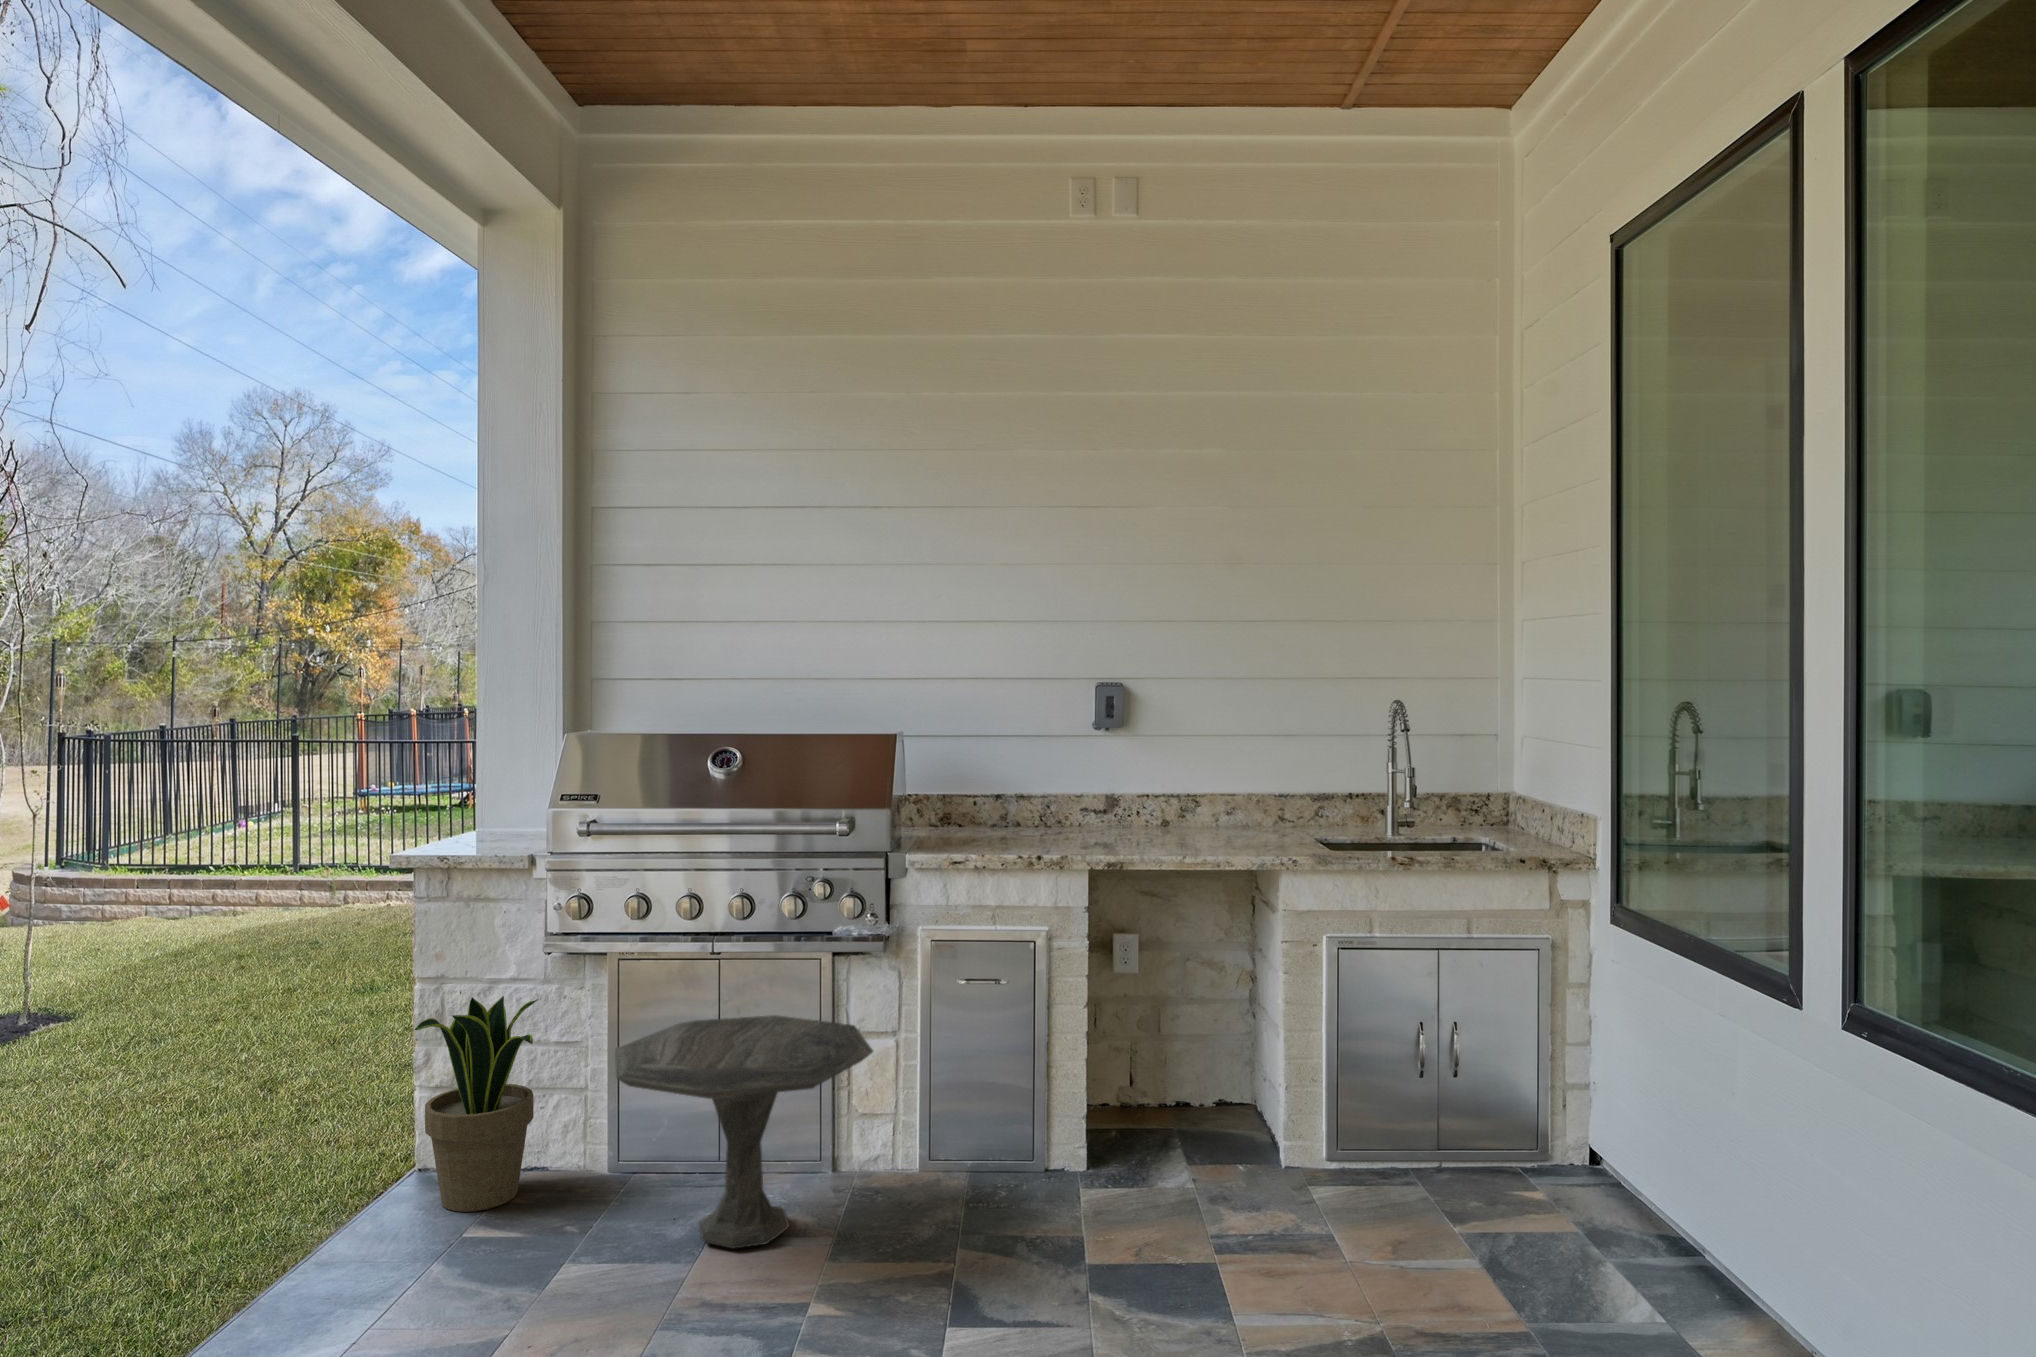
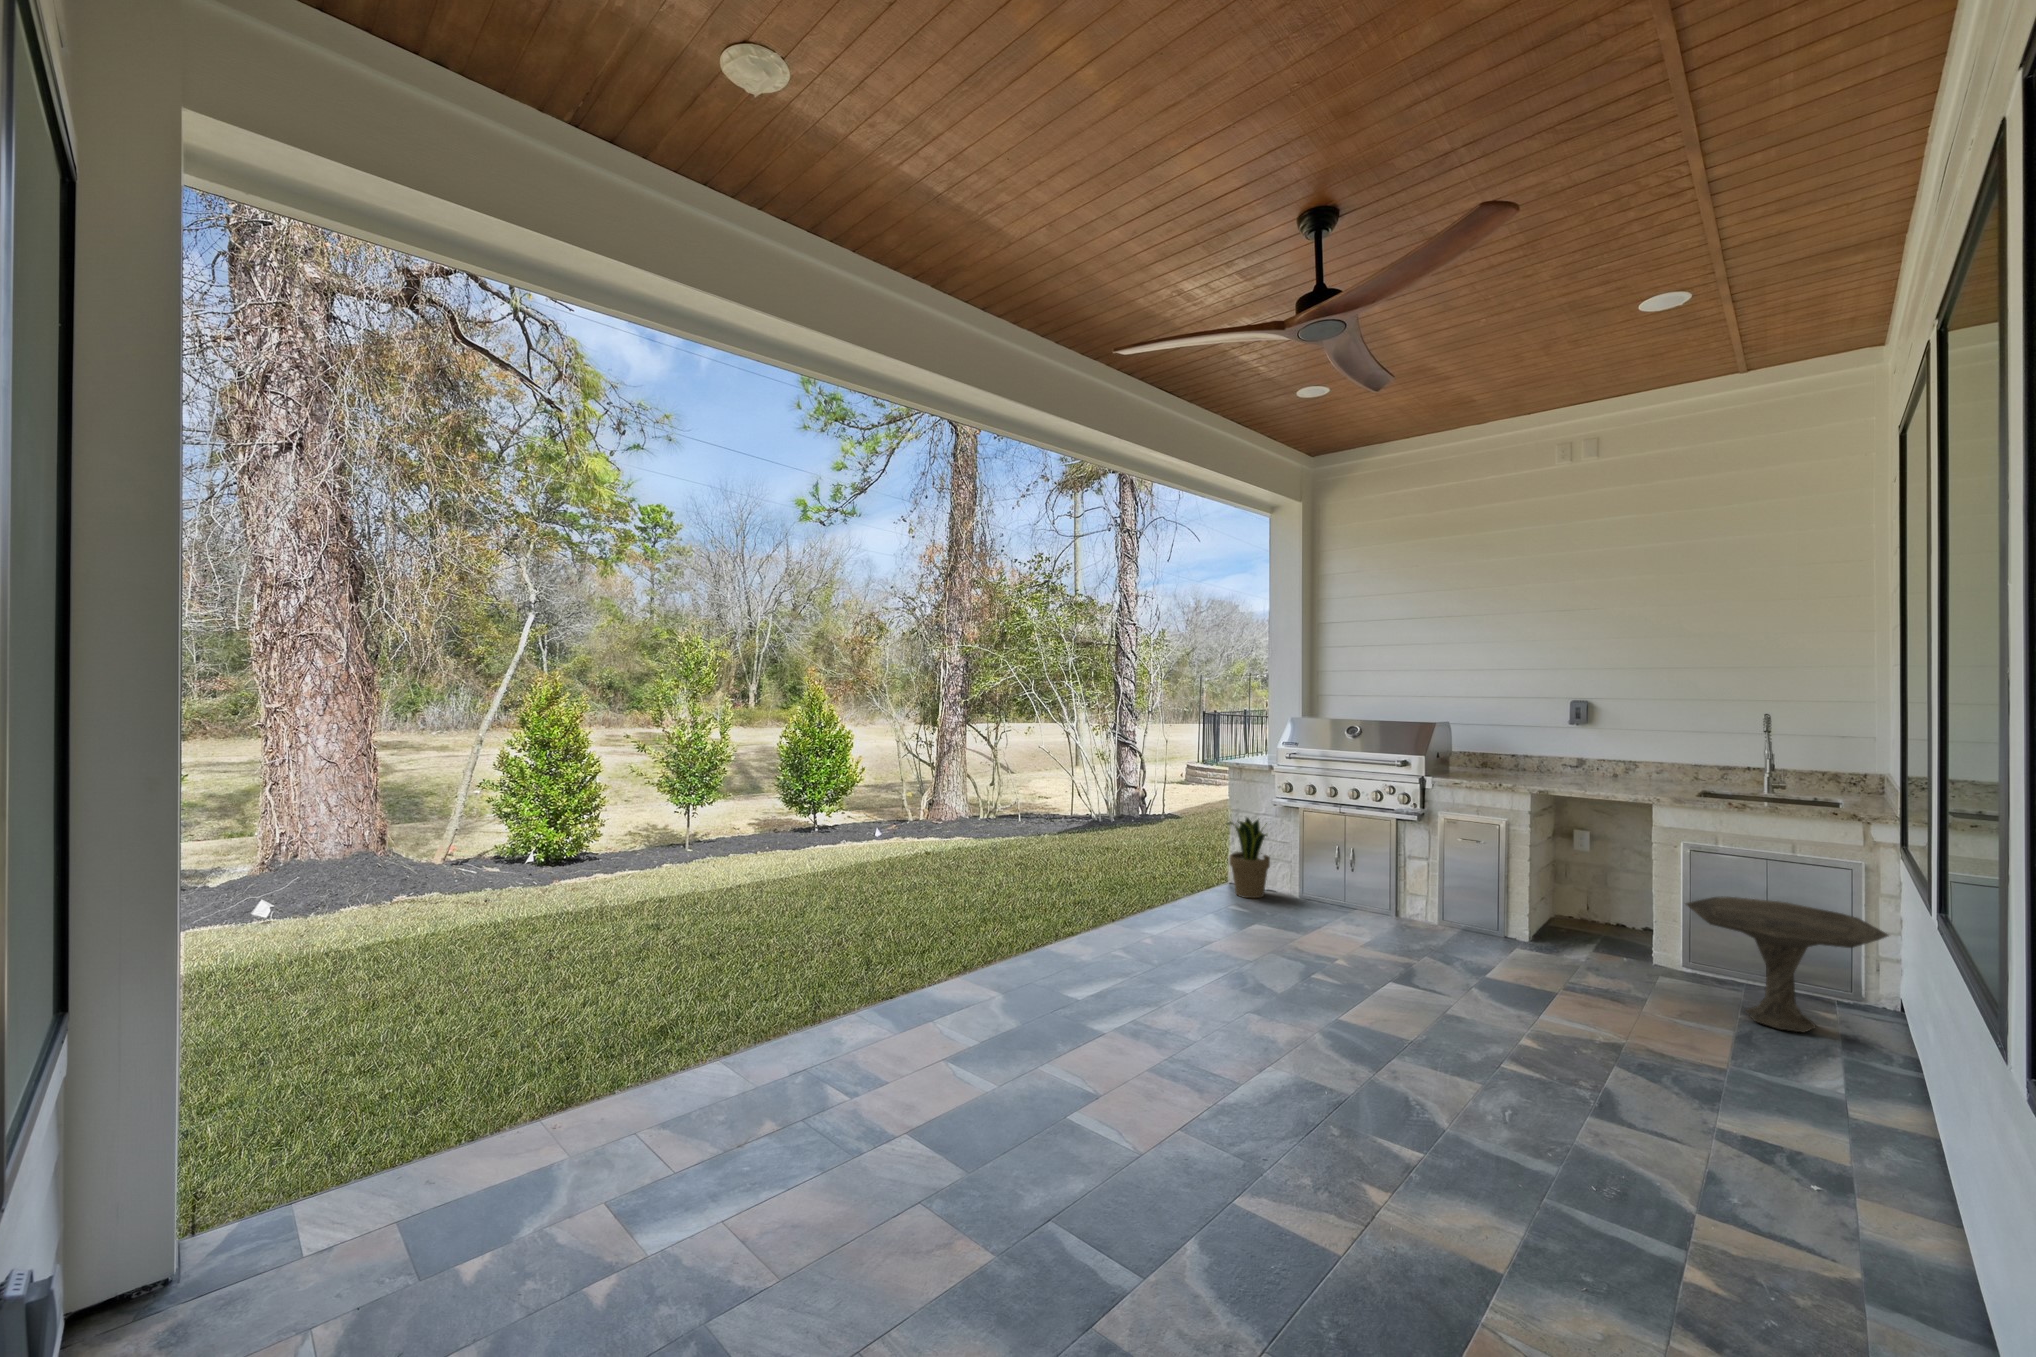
side table: present [615,1015,873,1249] -> present [1686,897,1889,1032]

